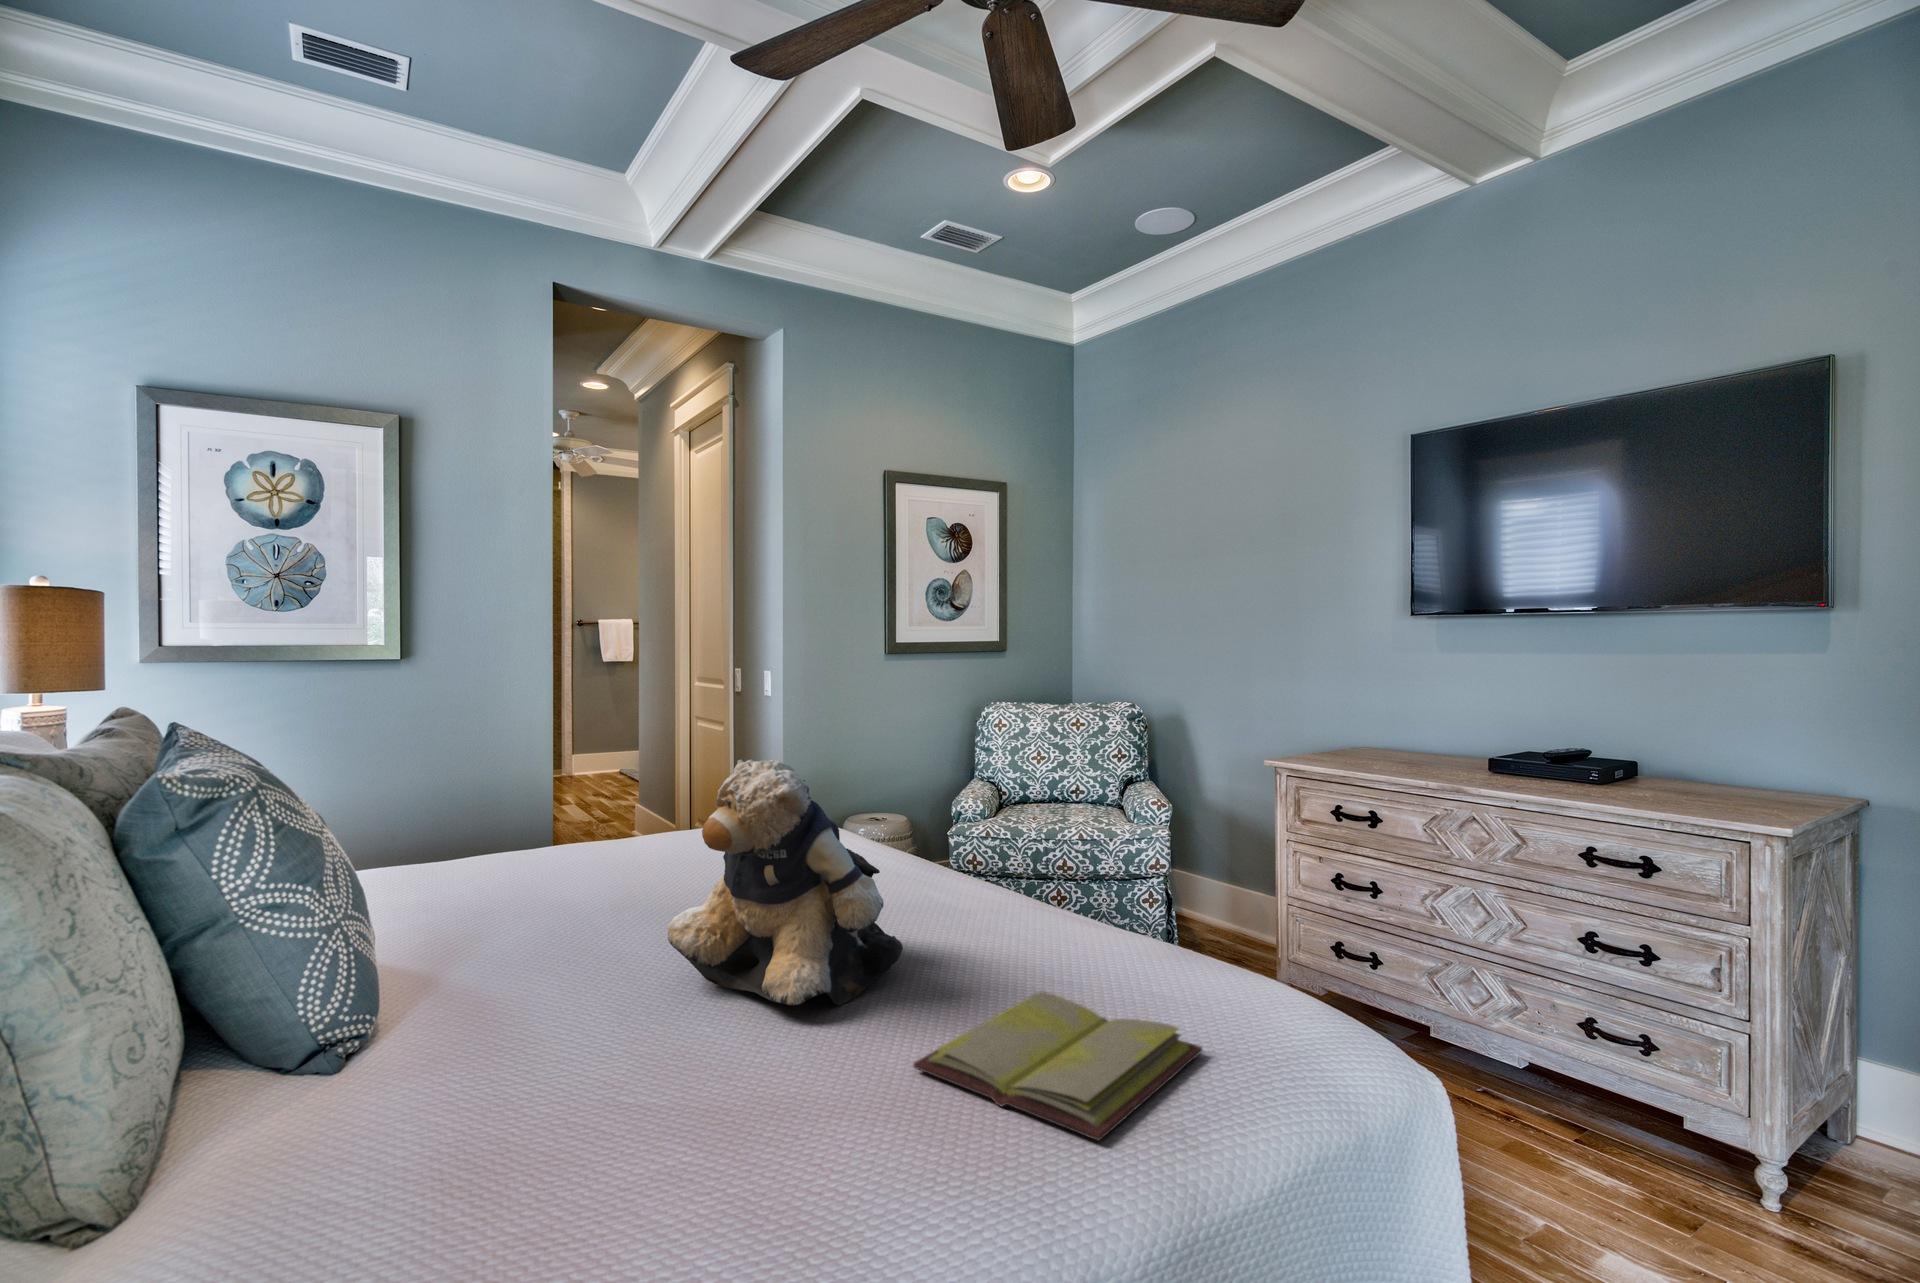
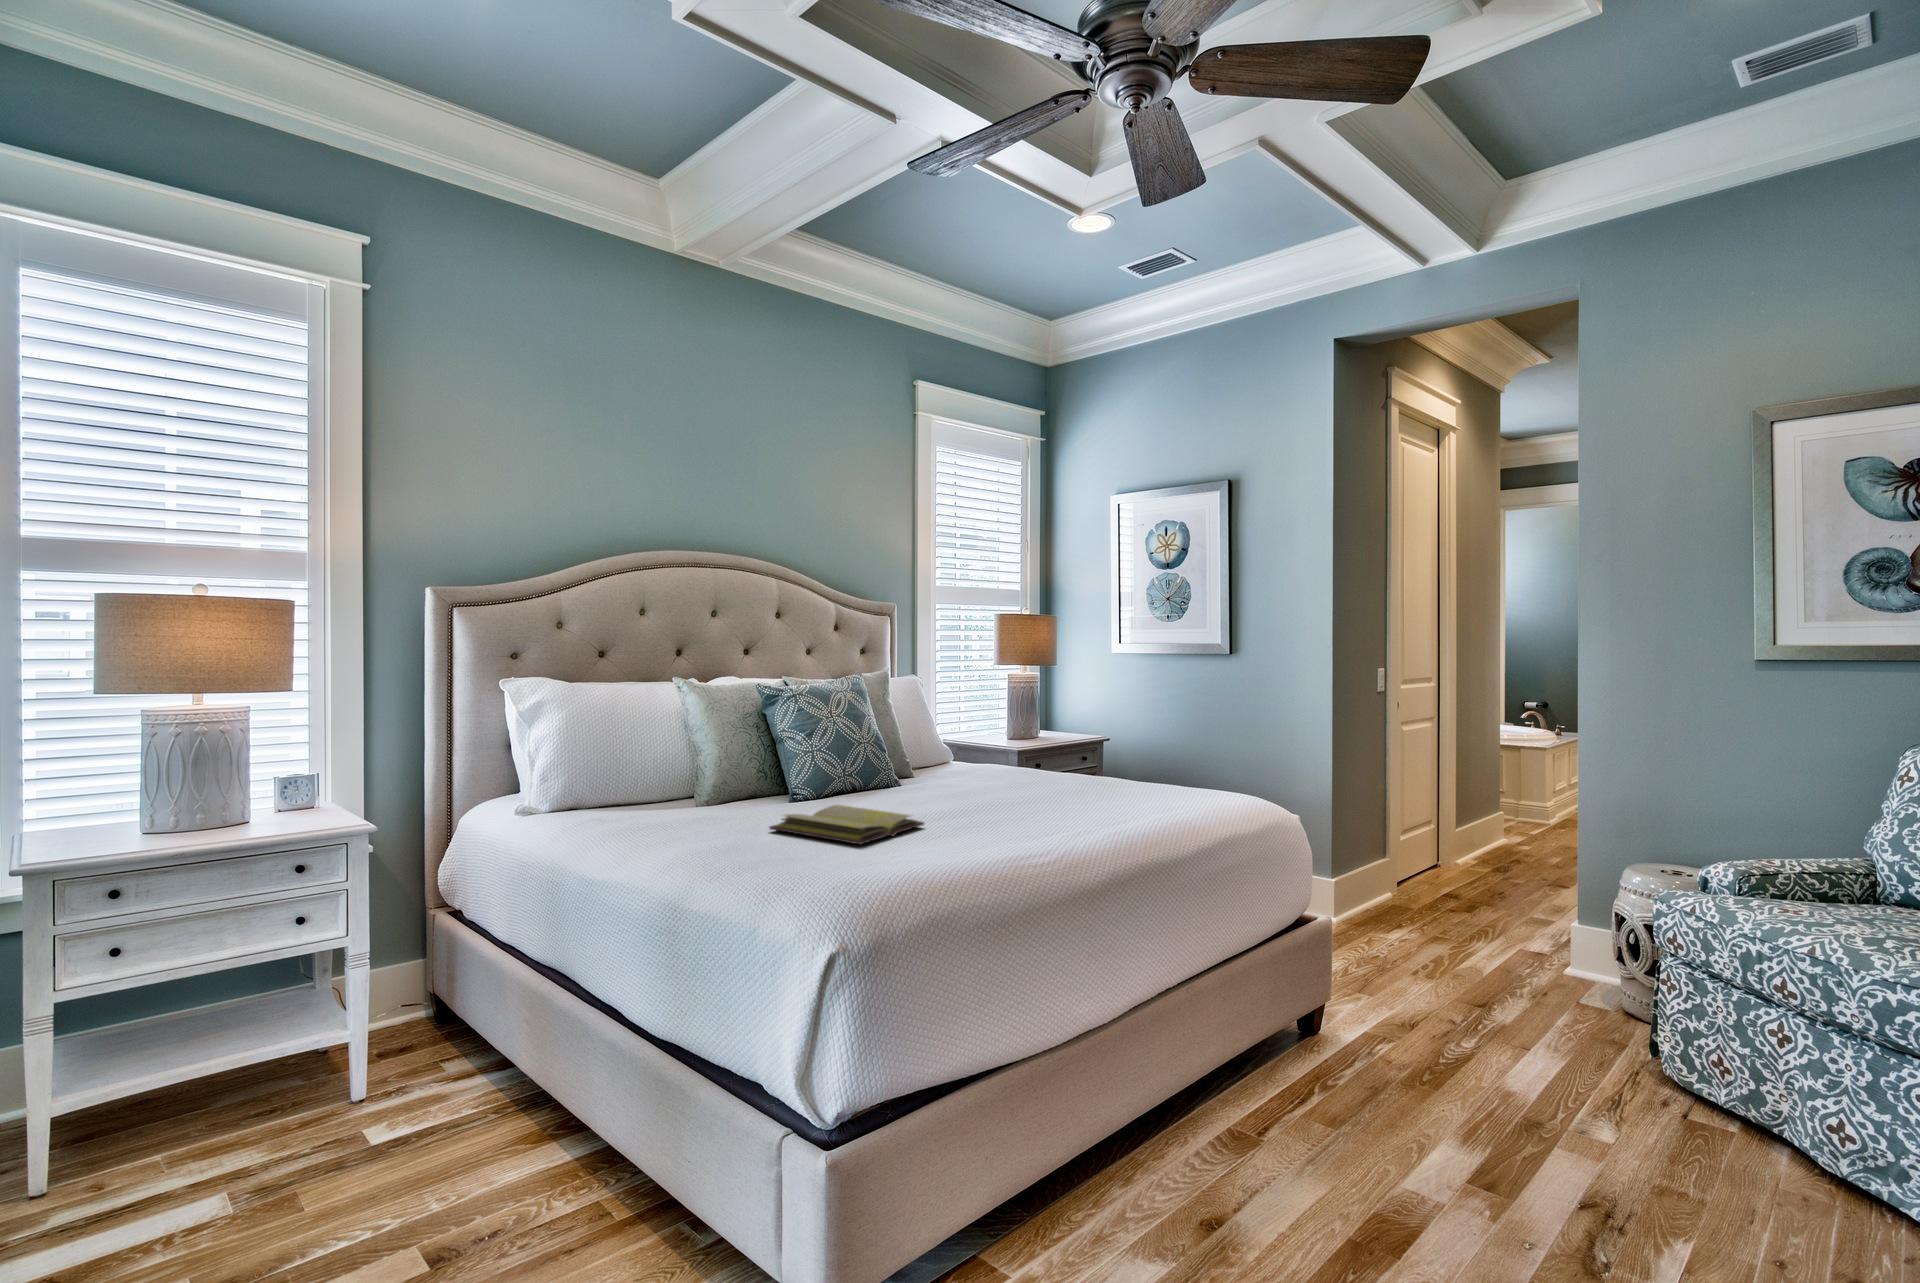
teddy bear: present [668,760,903,1005] -> none [887,675,1025,807]

